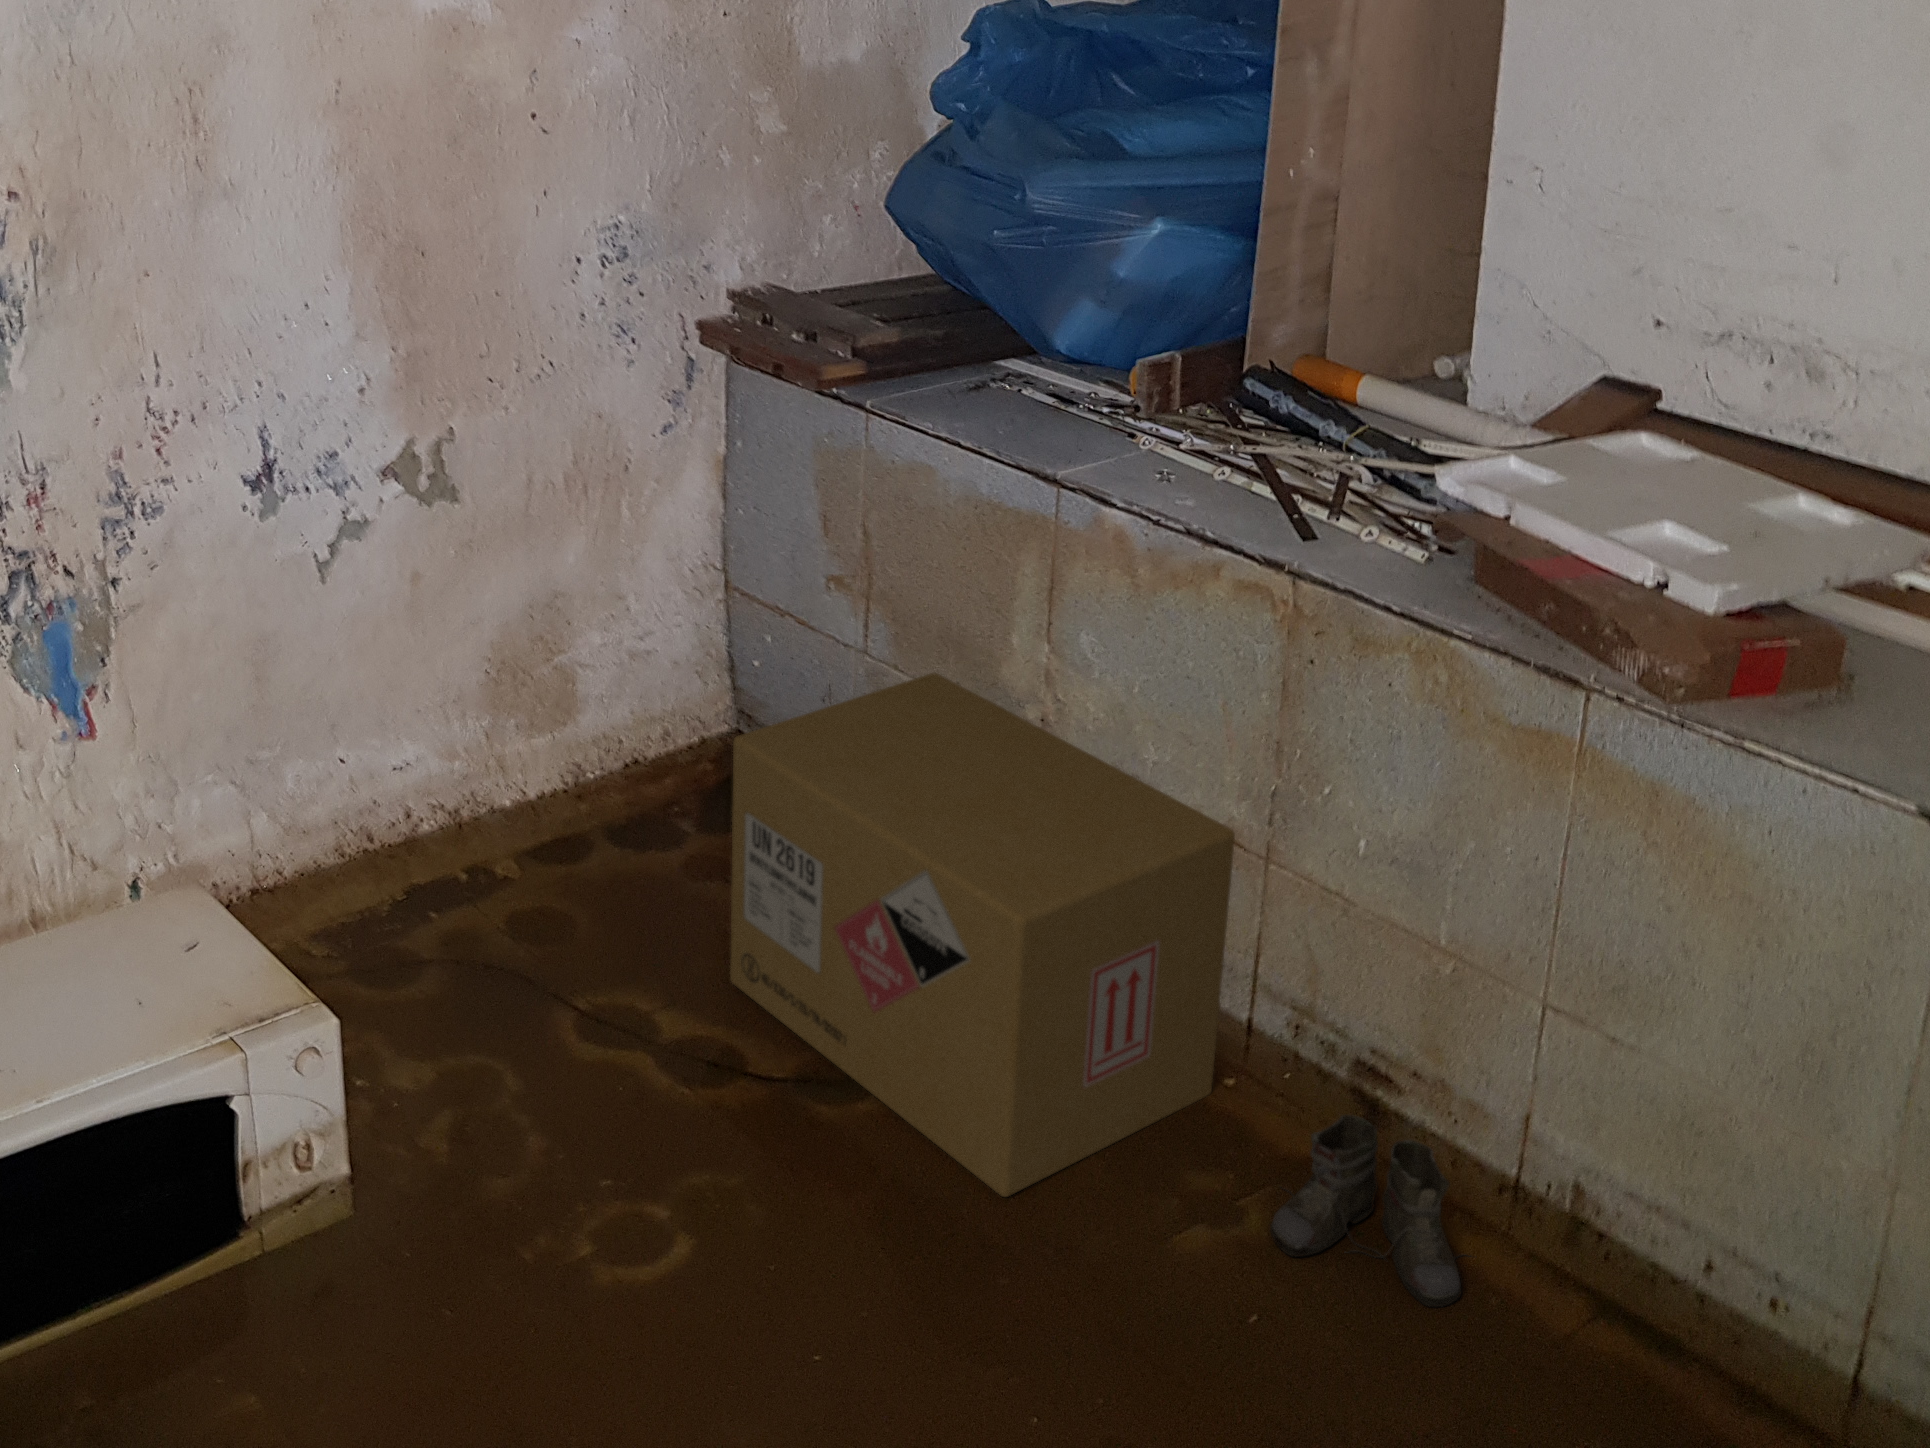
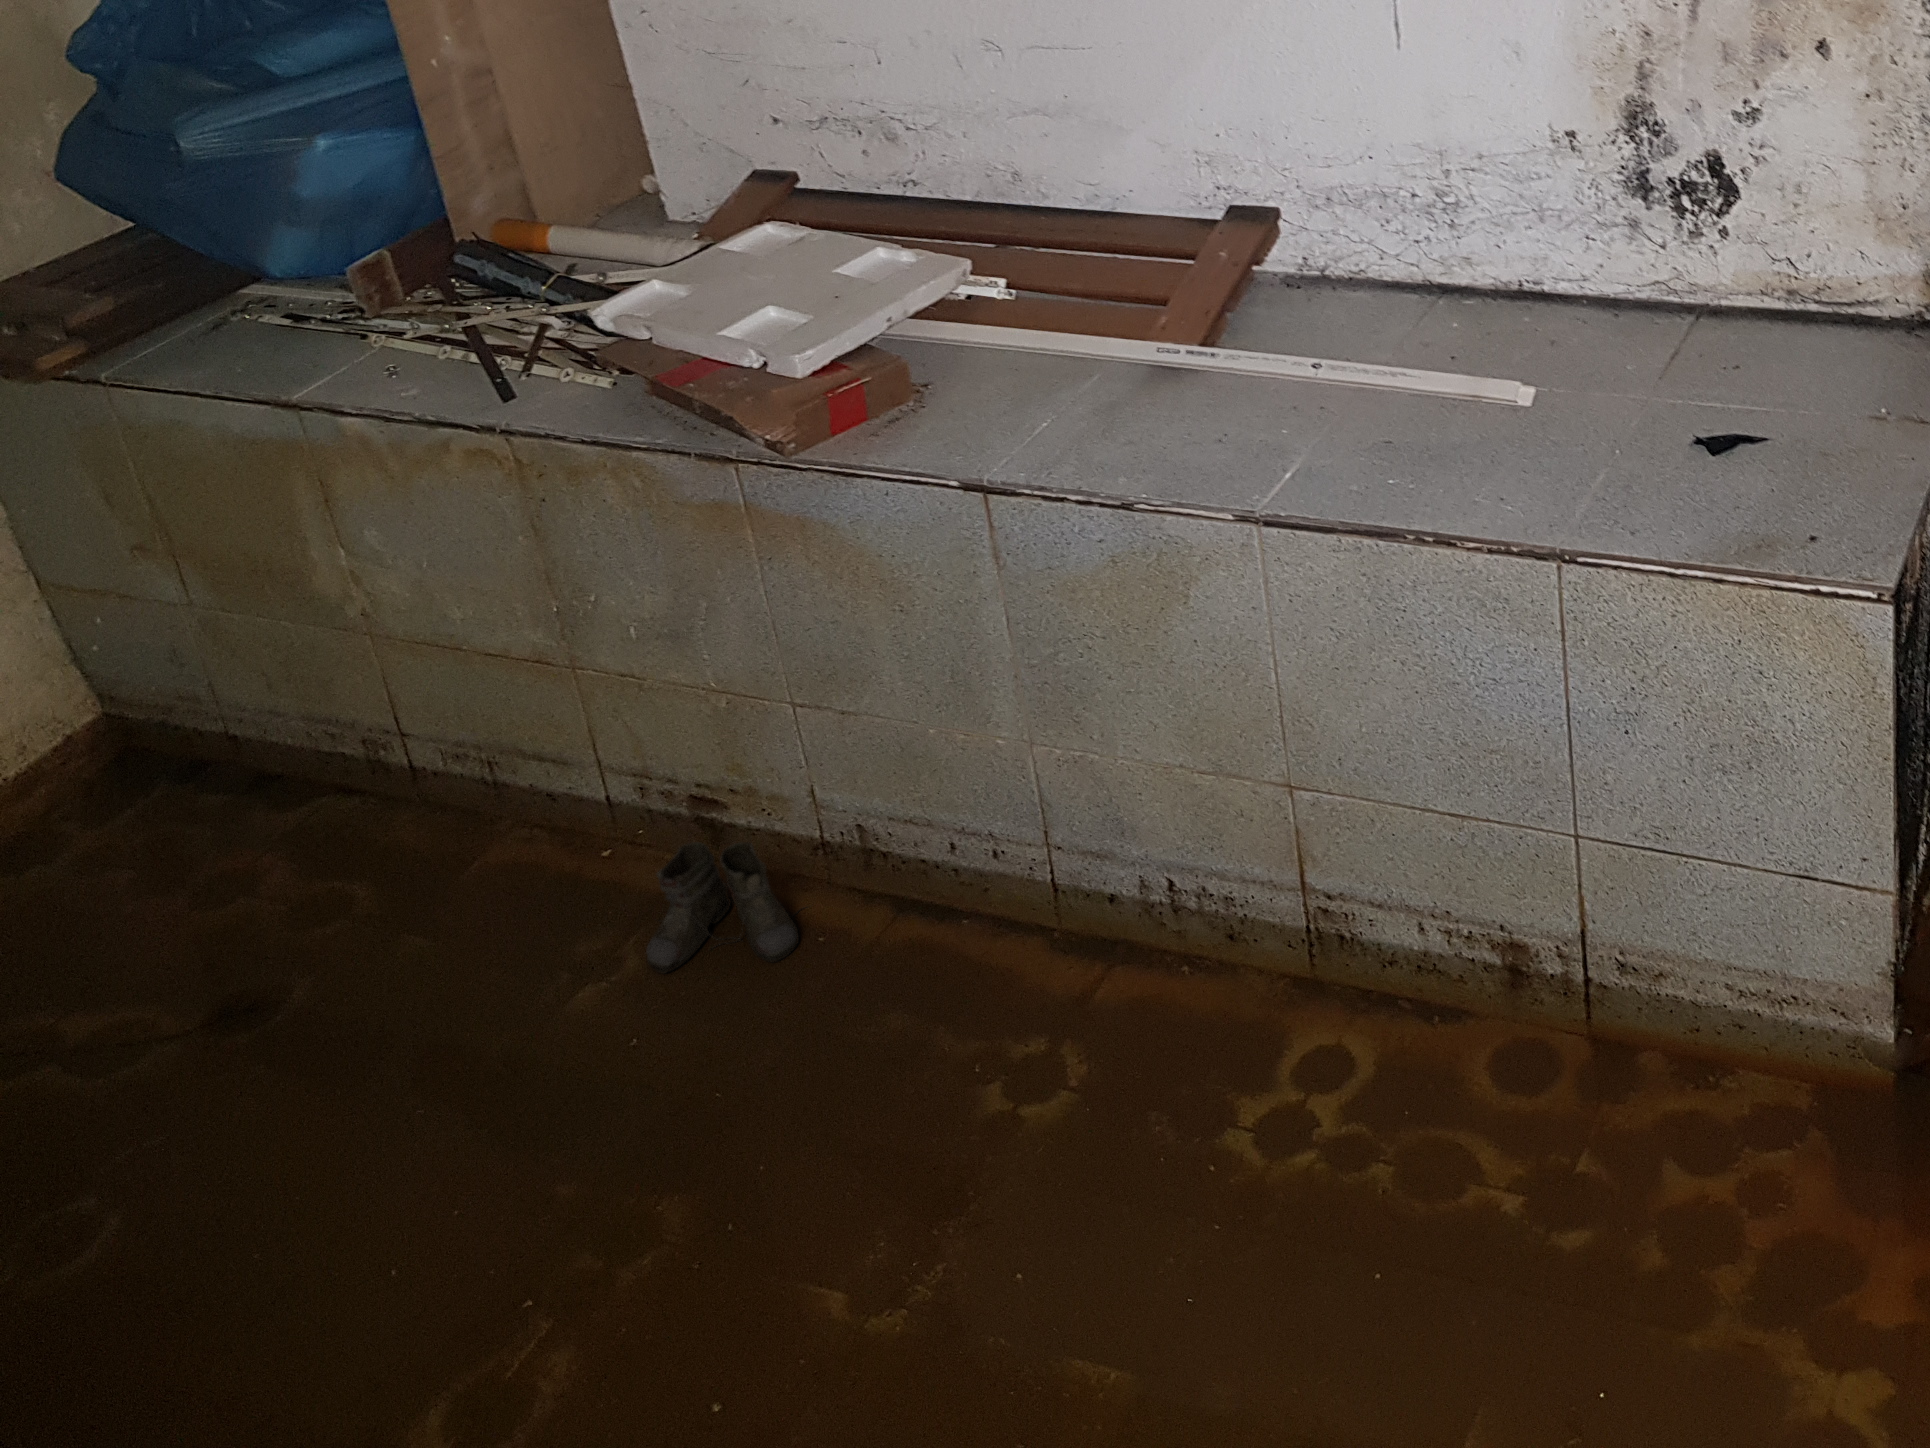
cardboard box: present [730,673,1235,1197] -> none [24,606,598,1040]

